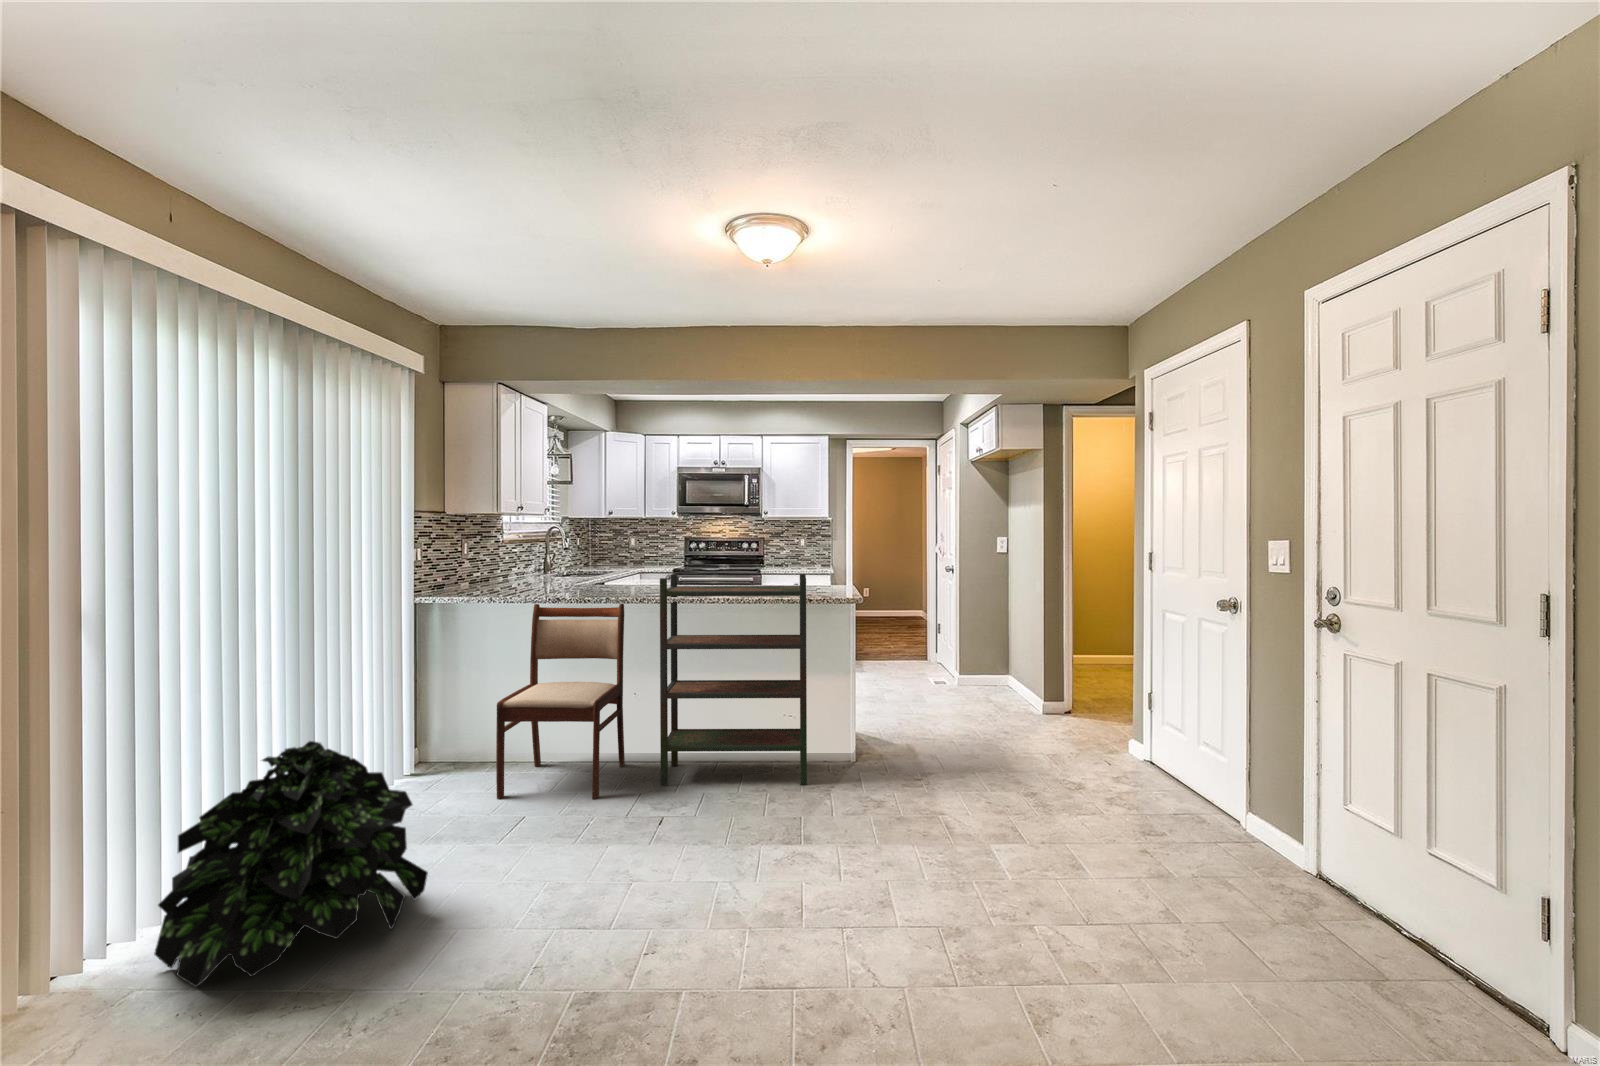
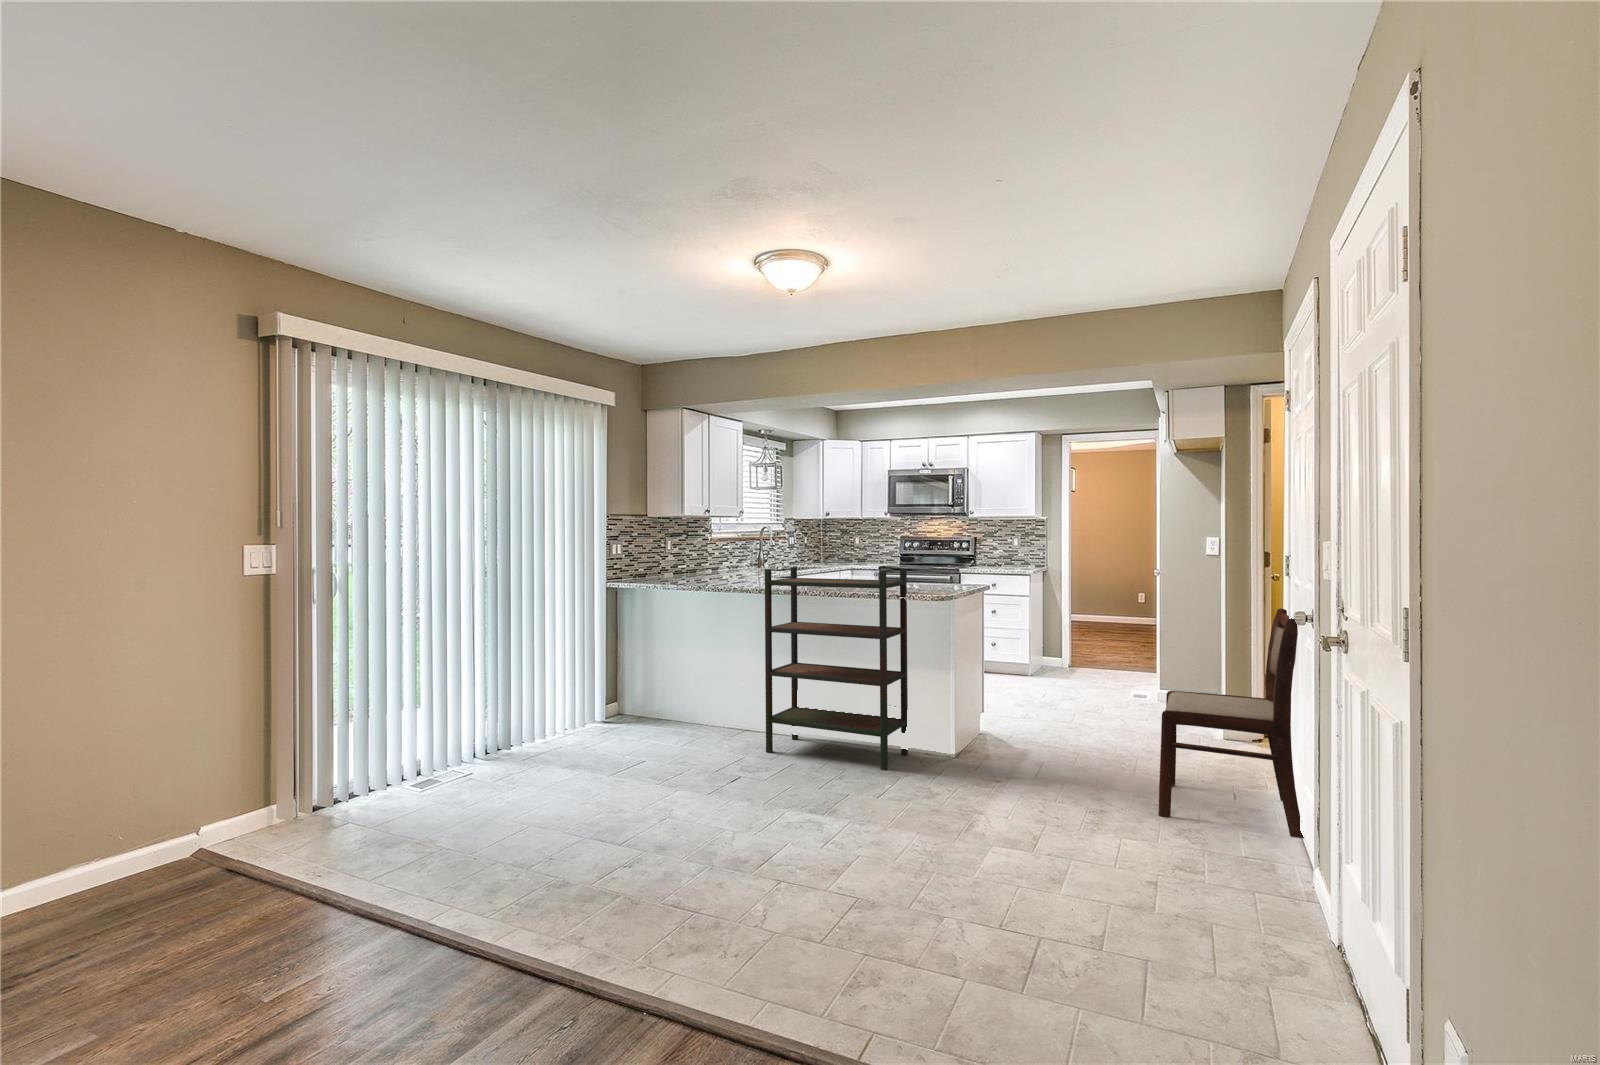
dining chair: present [496,604,625,799] -> present [1159,609,1304,838]
potted plant: present [154,741,428,987] -> none [373,672,529,816]

